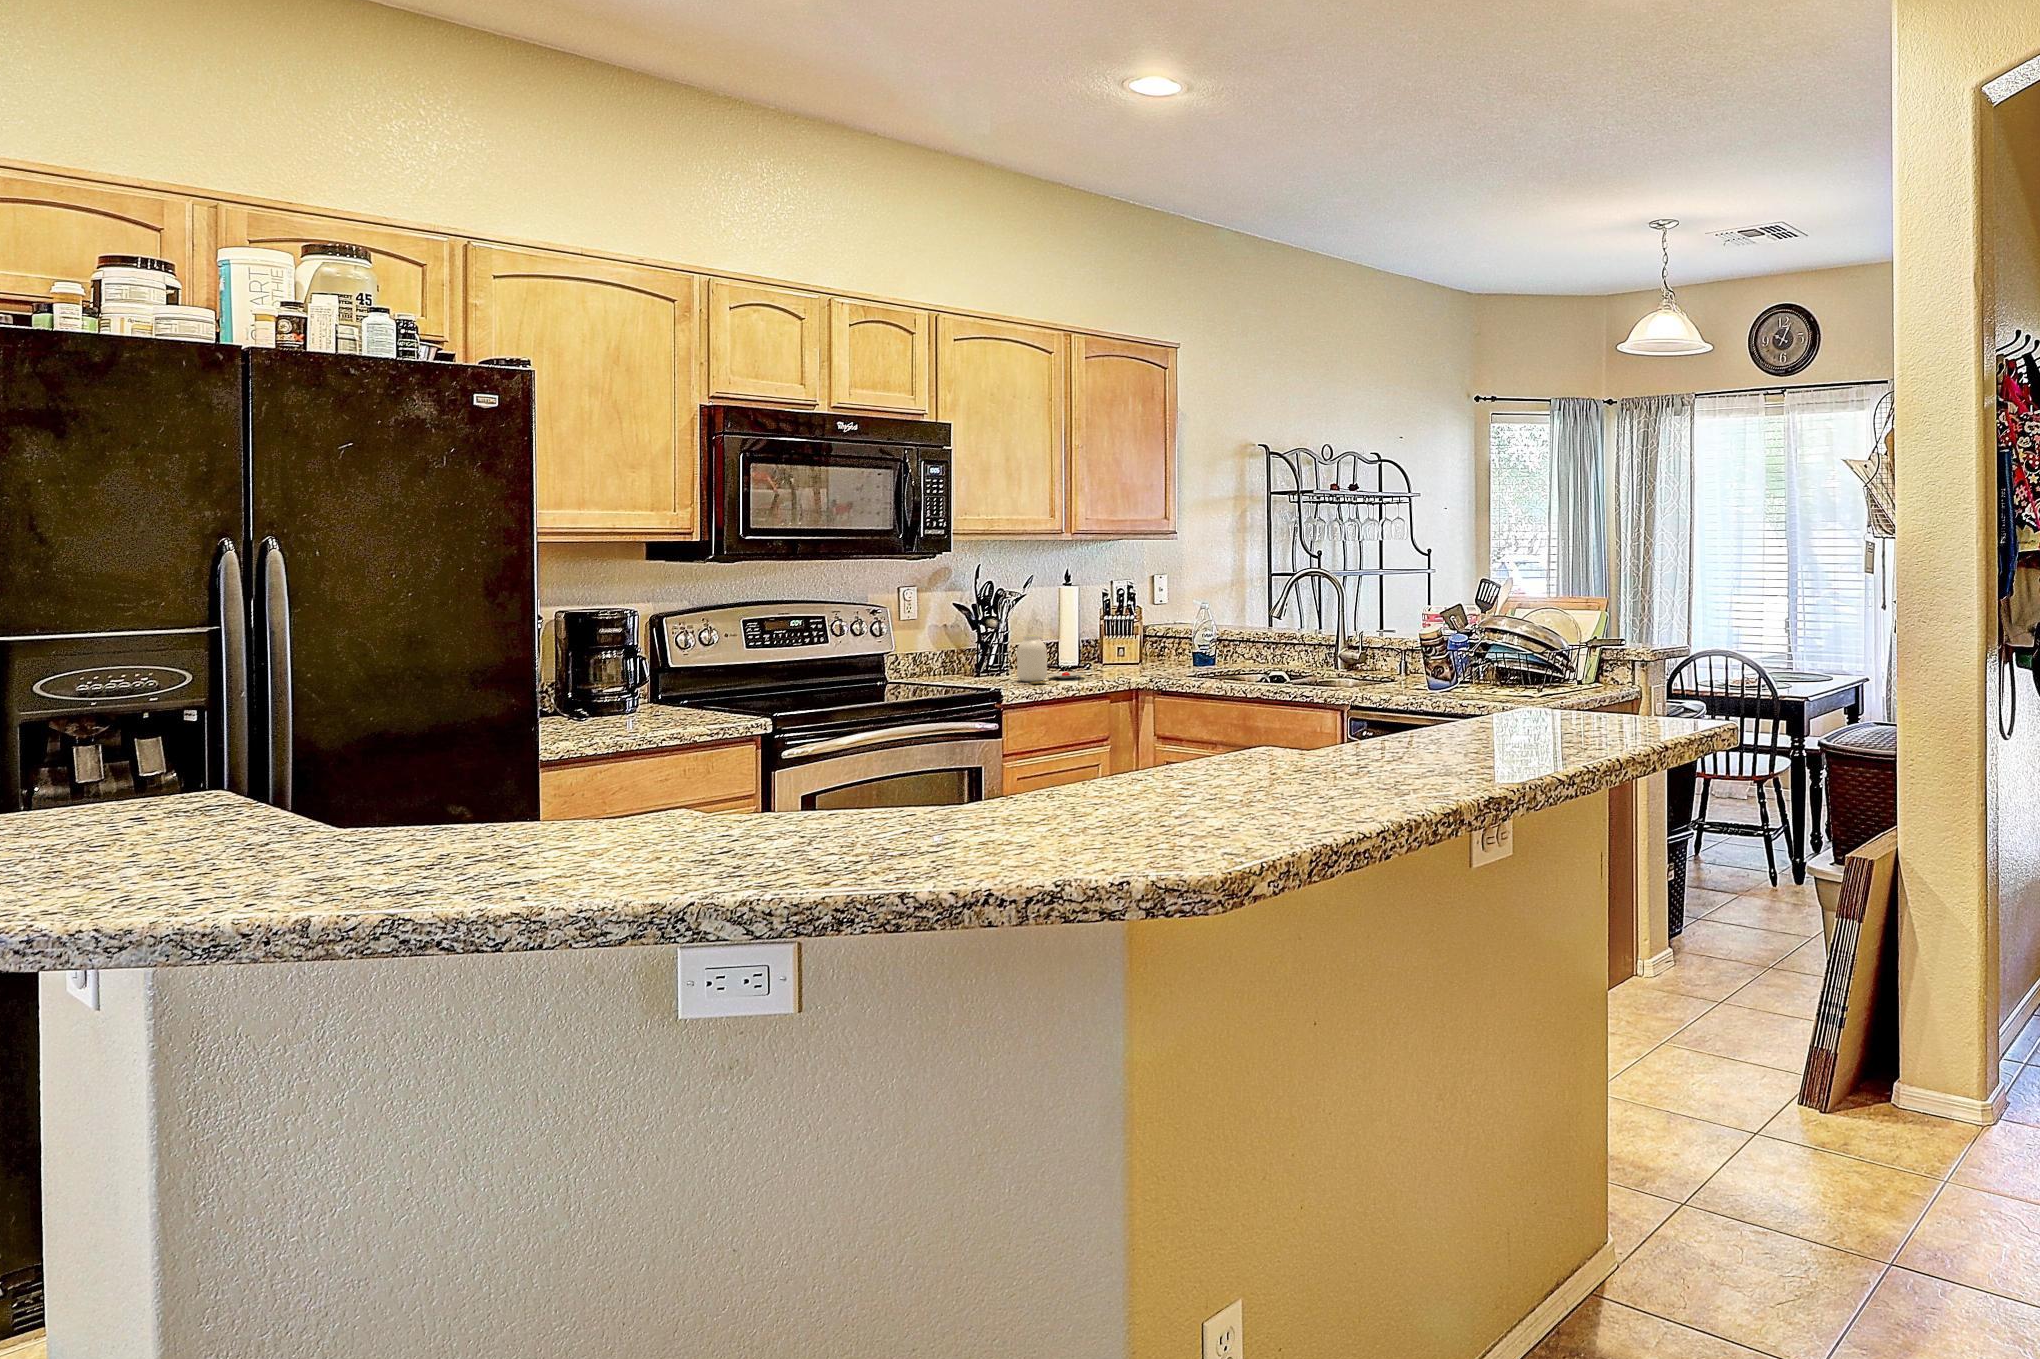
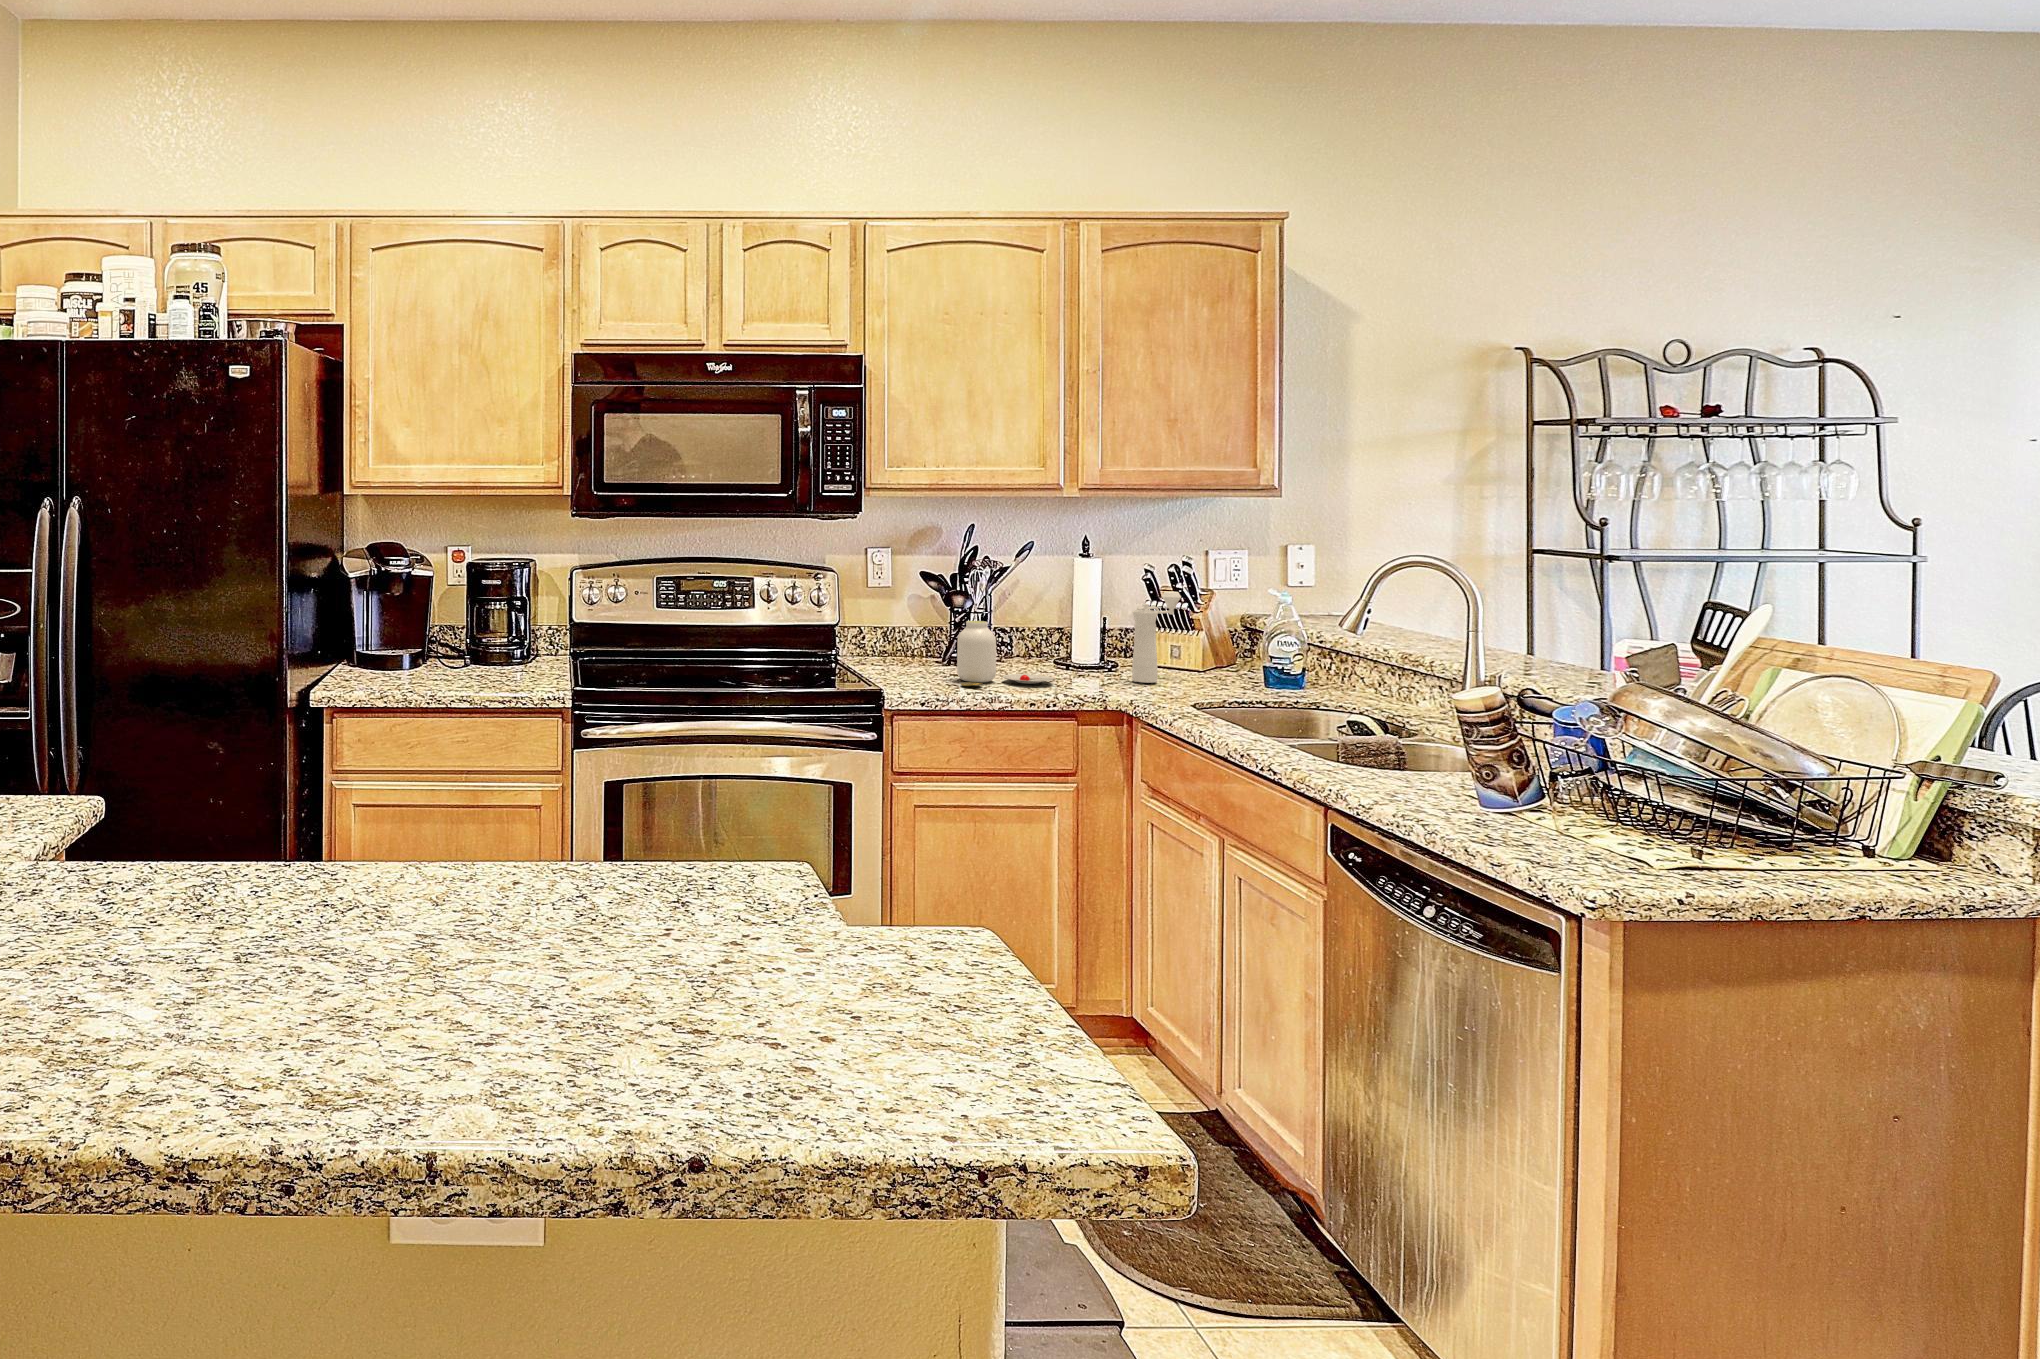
pepper mill: none [1121,606,1143,670] -> present [1132,592,1181,683]

